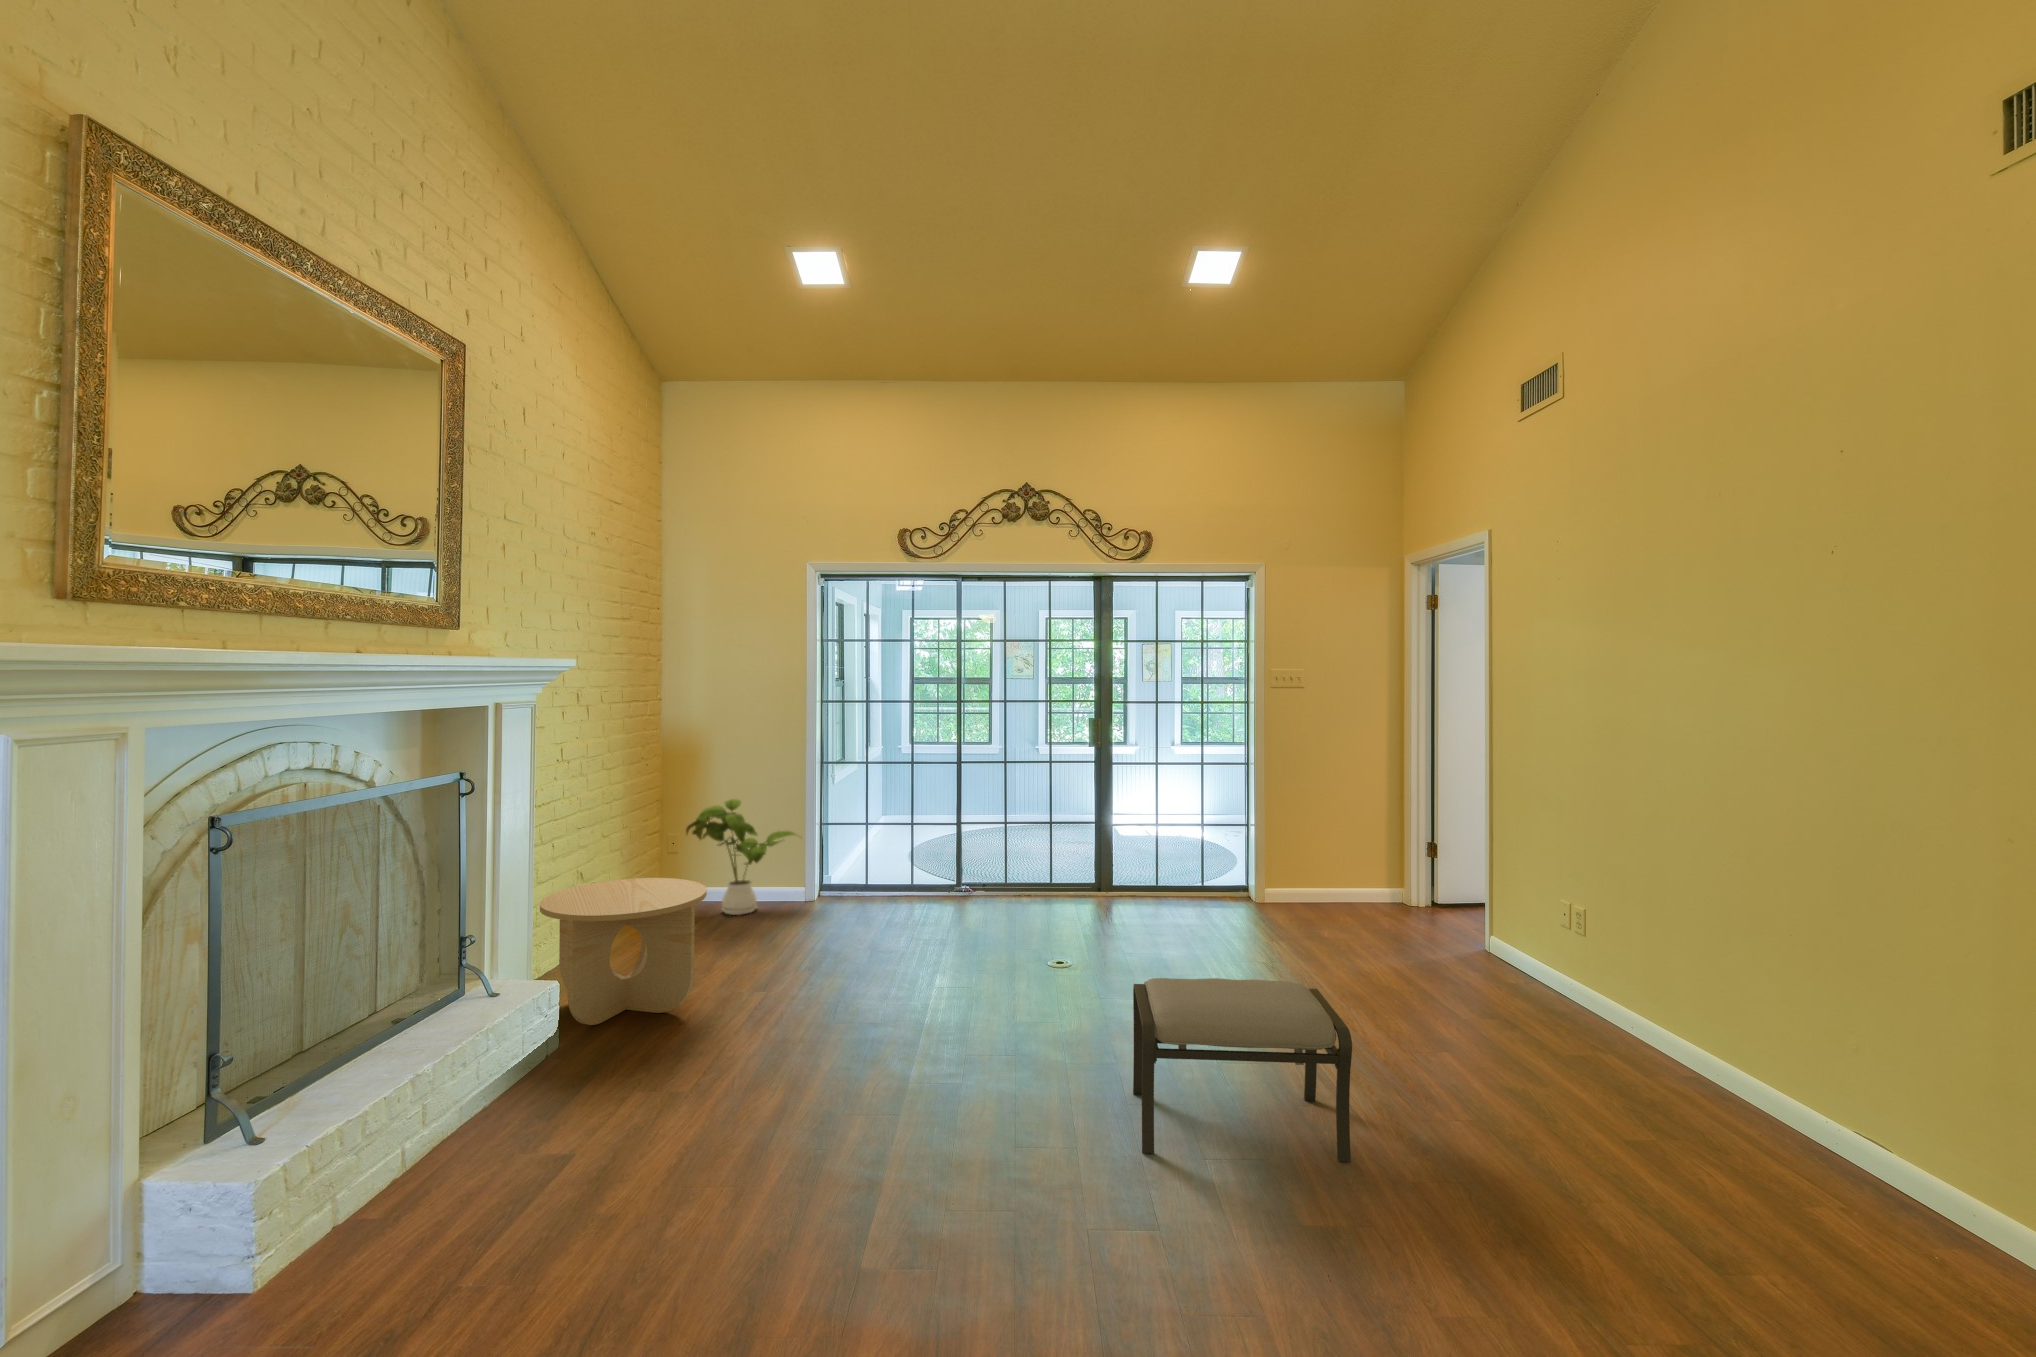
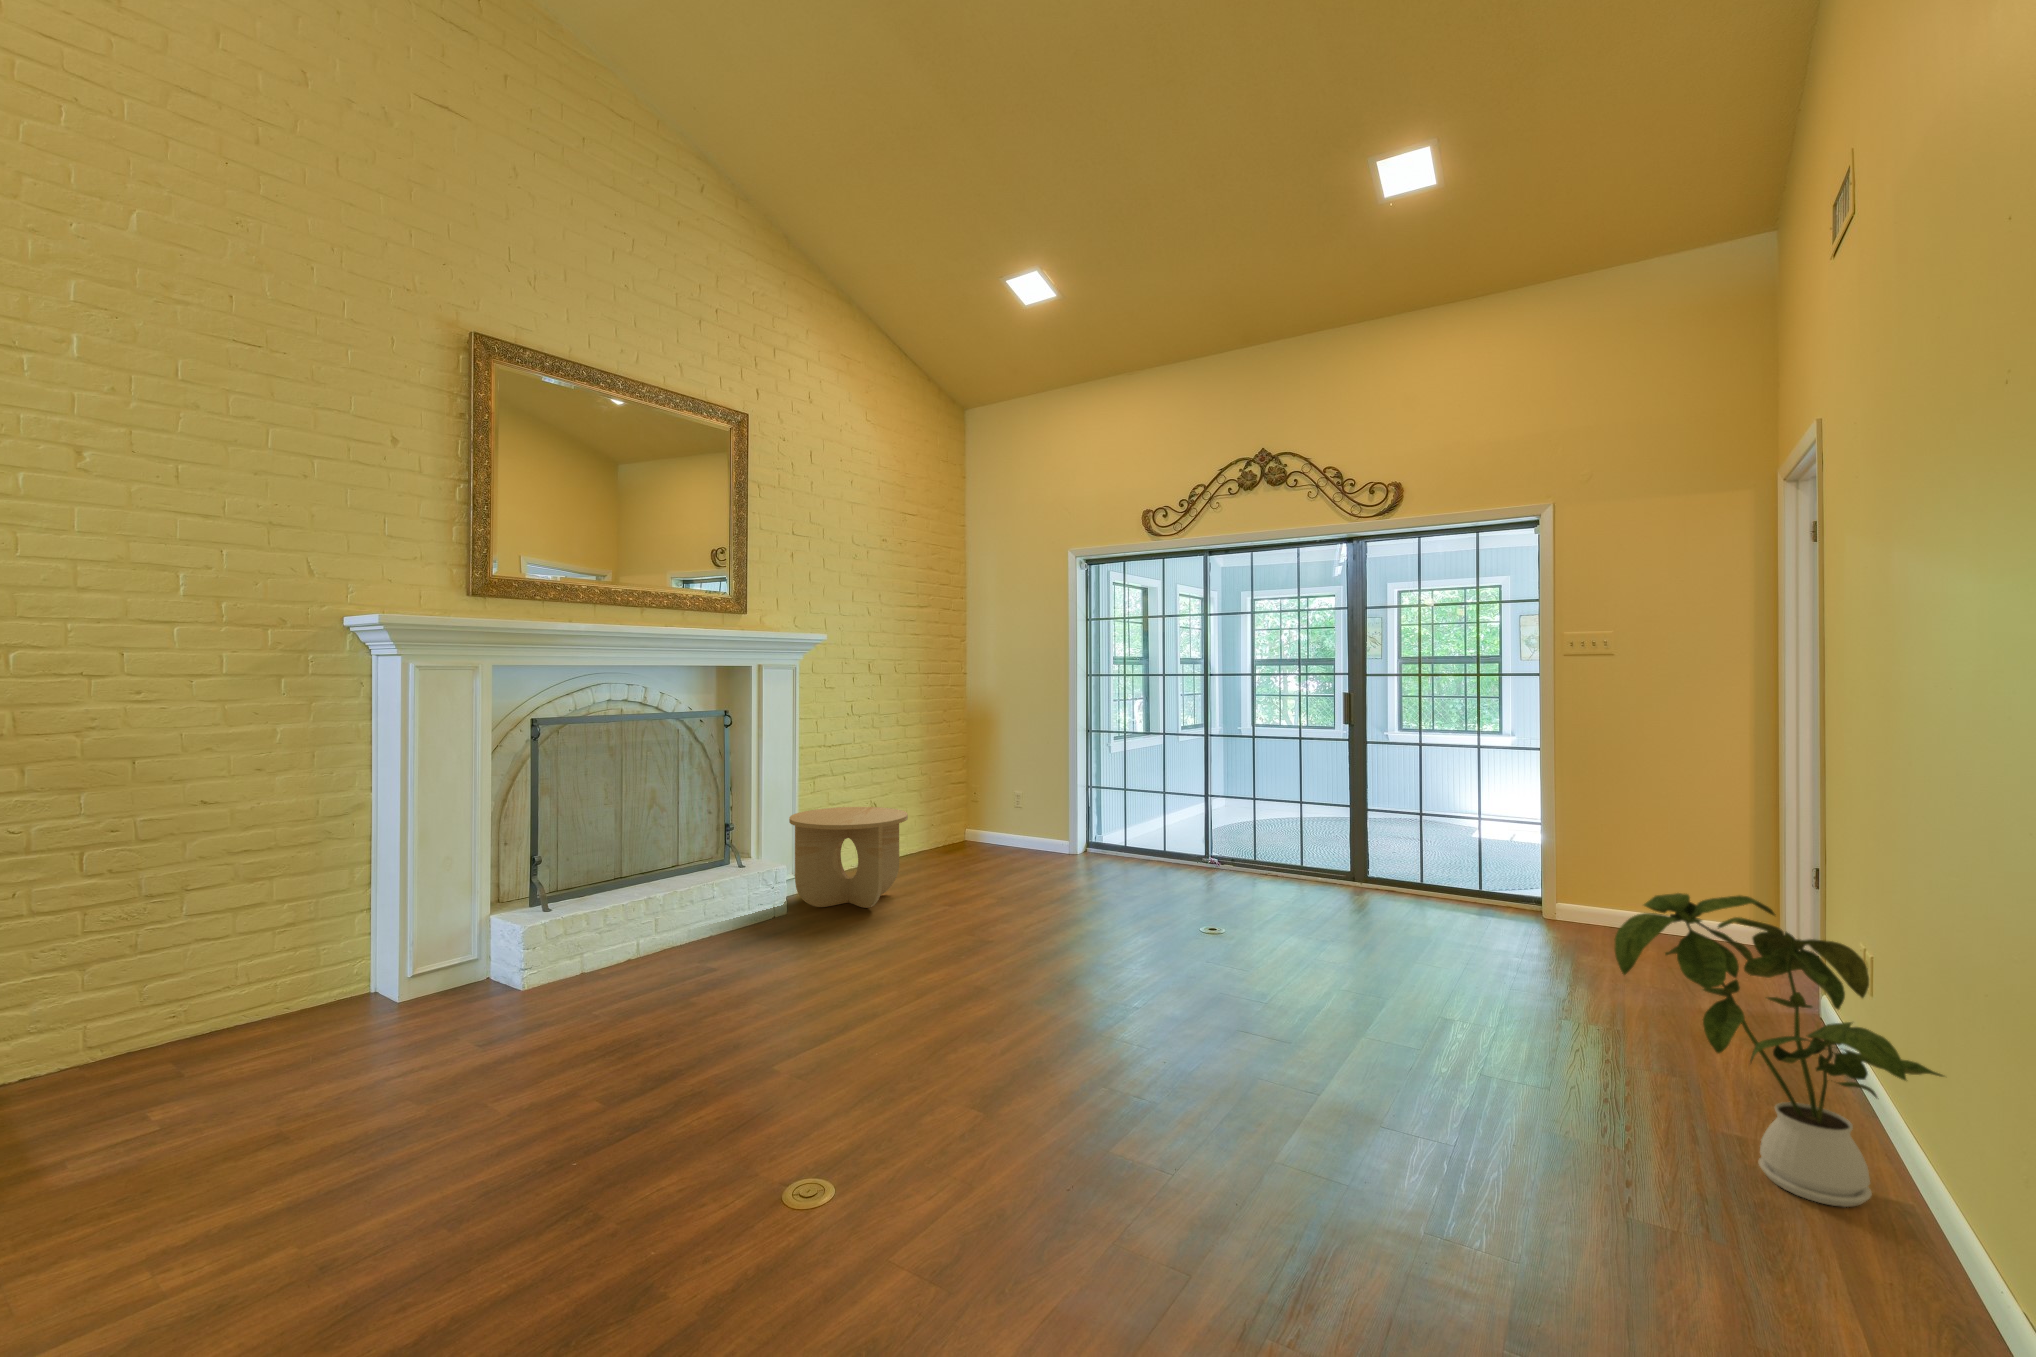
house plant: present [686,799,796,915] -> present [1615,893,1944,1207]
ottoman: present [1133,978,1352,1162] -> none [1043,922,1277,1130]

